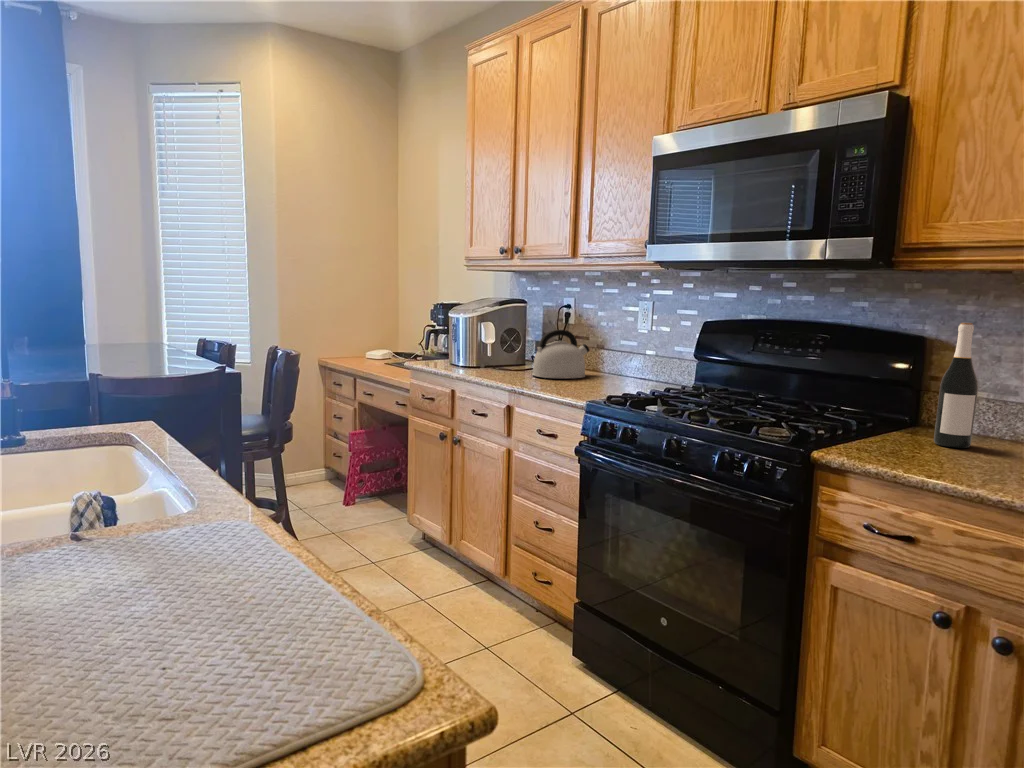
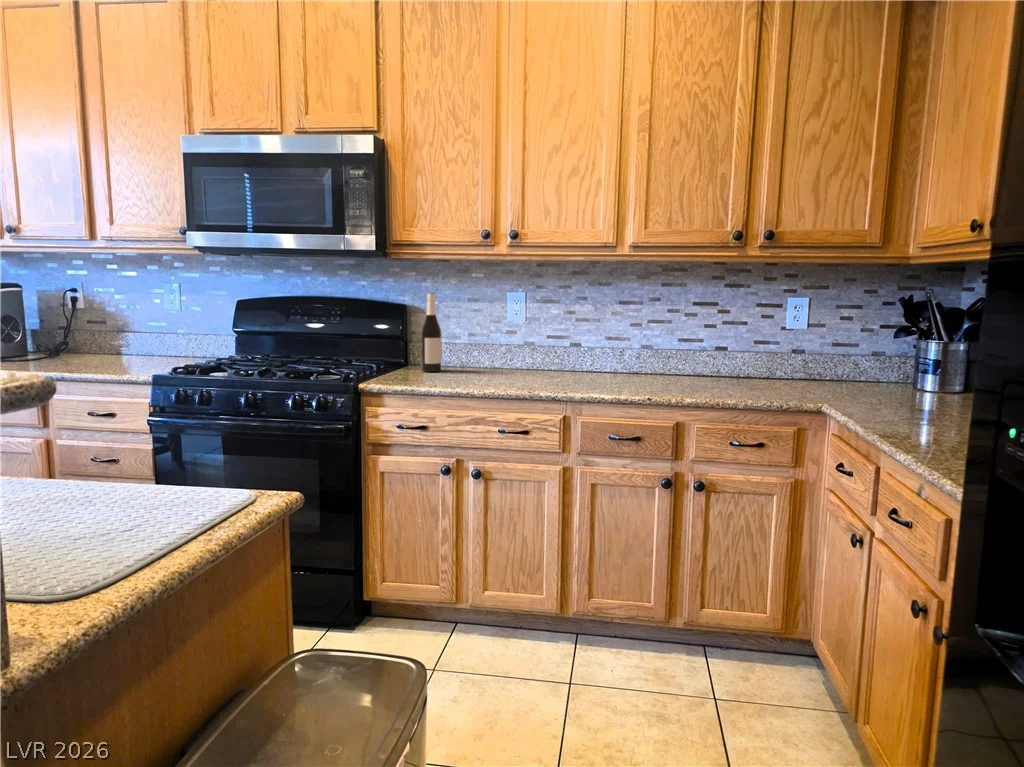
kettle: present [533,330,589,378] -> none [49,314,115,364]

